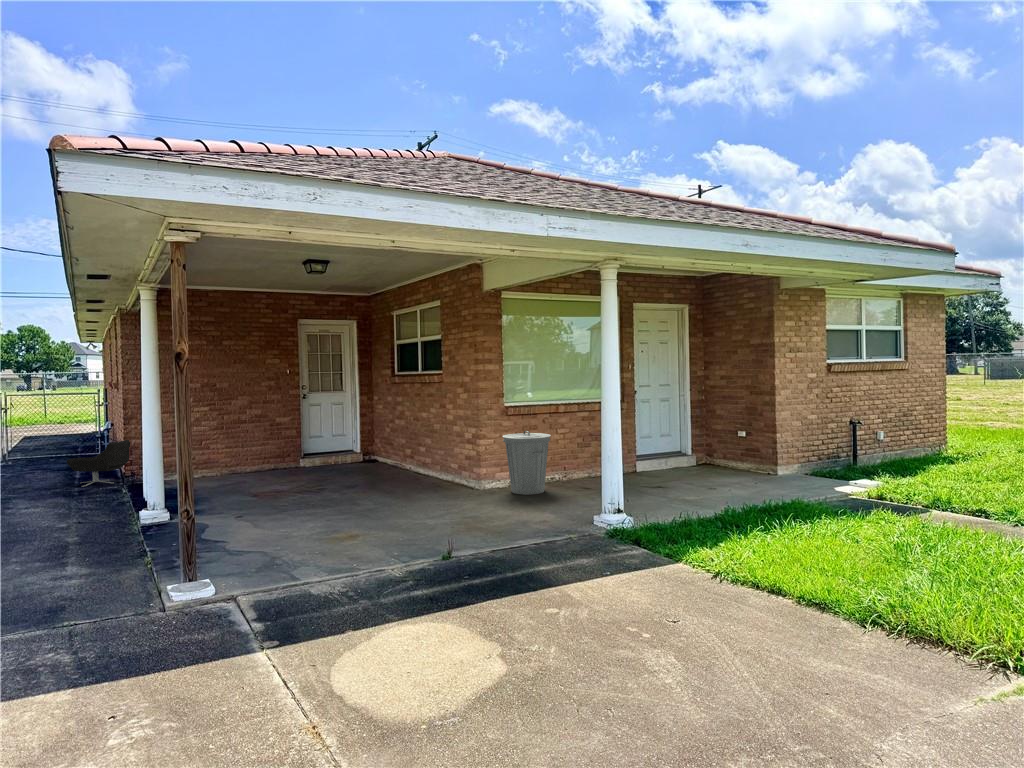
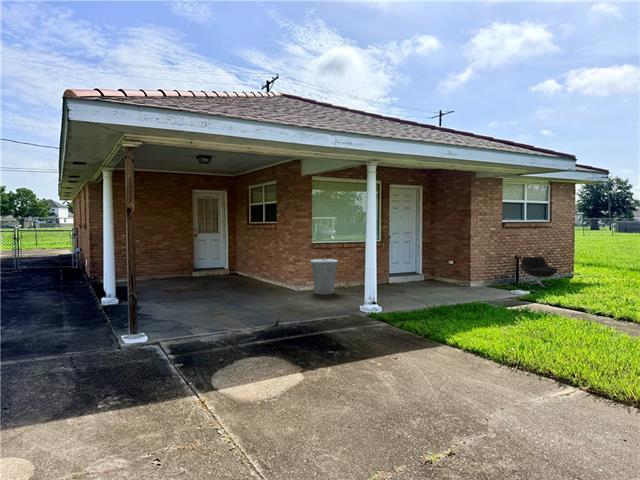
lounge chair: present [67,440,130,487] -> present [520,257,558,285]

